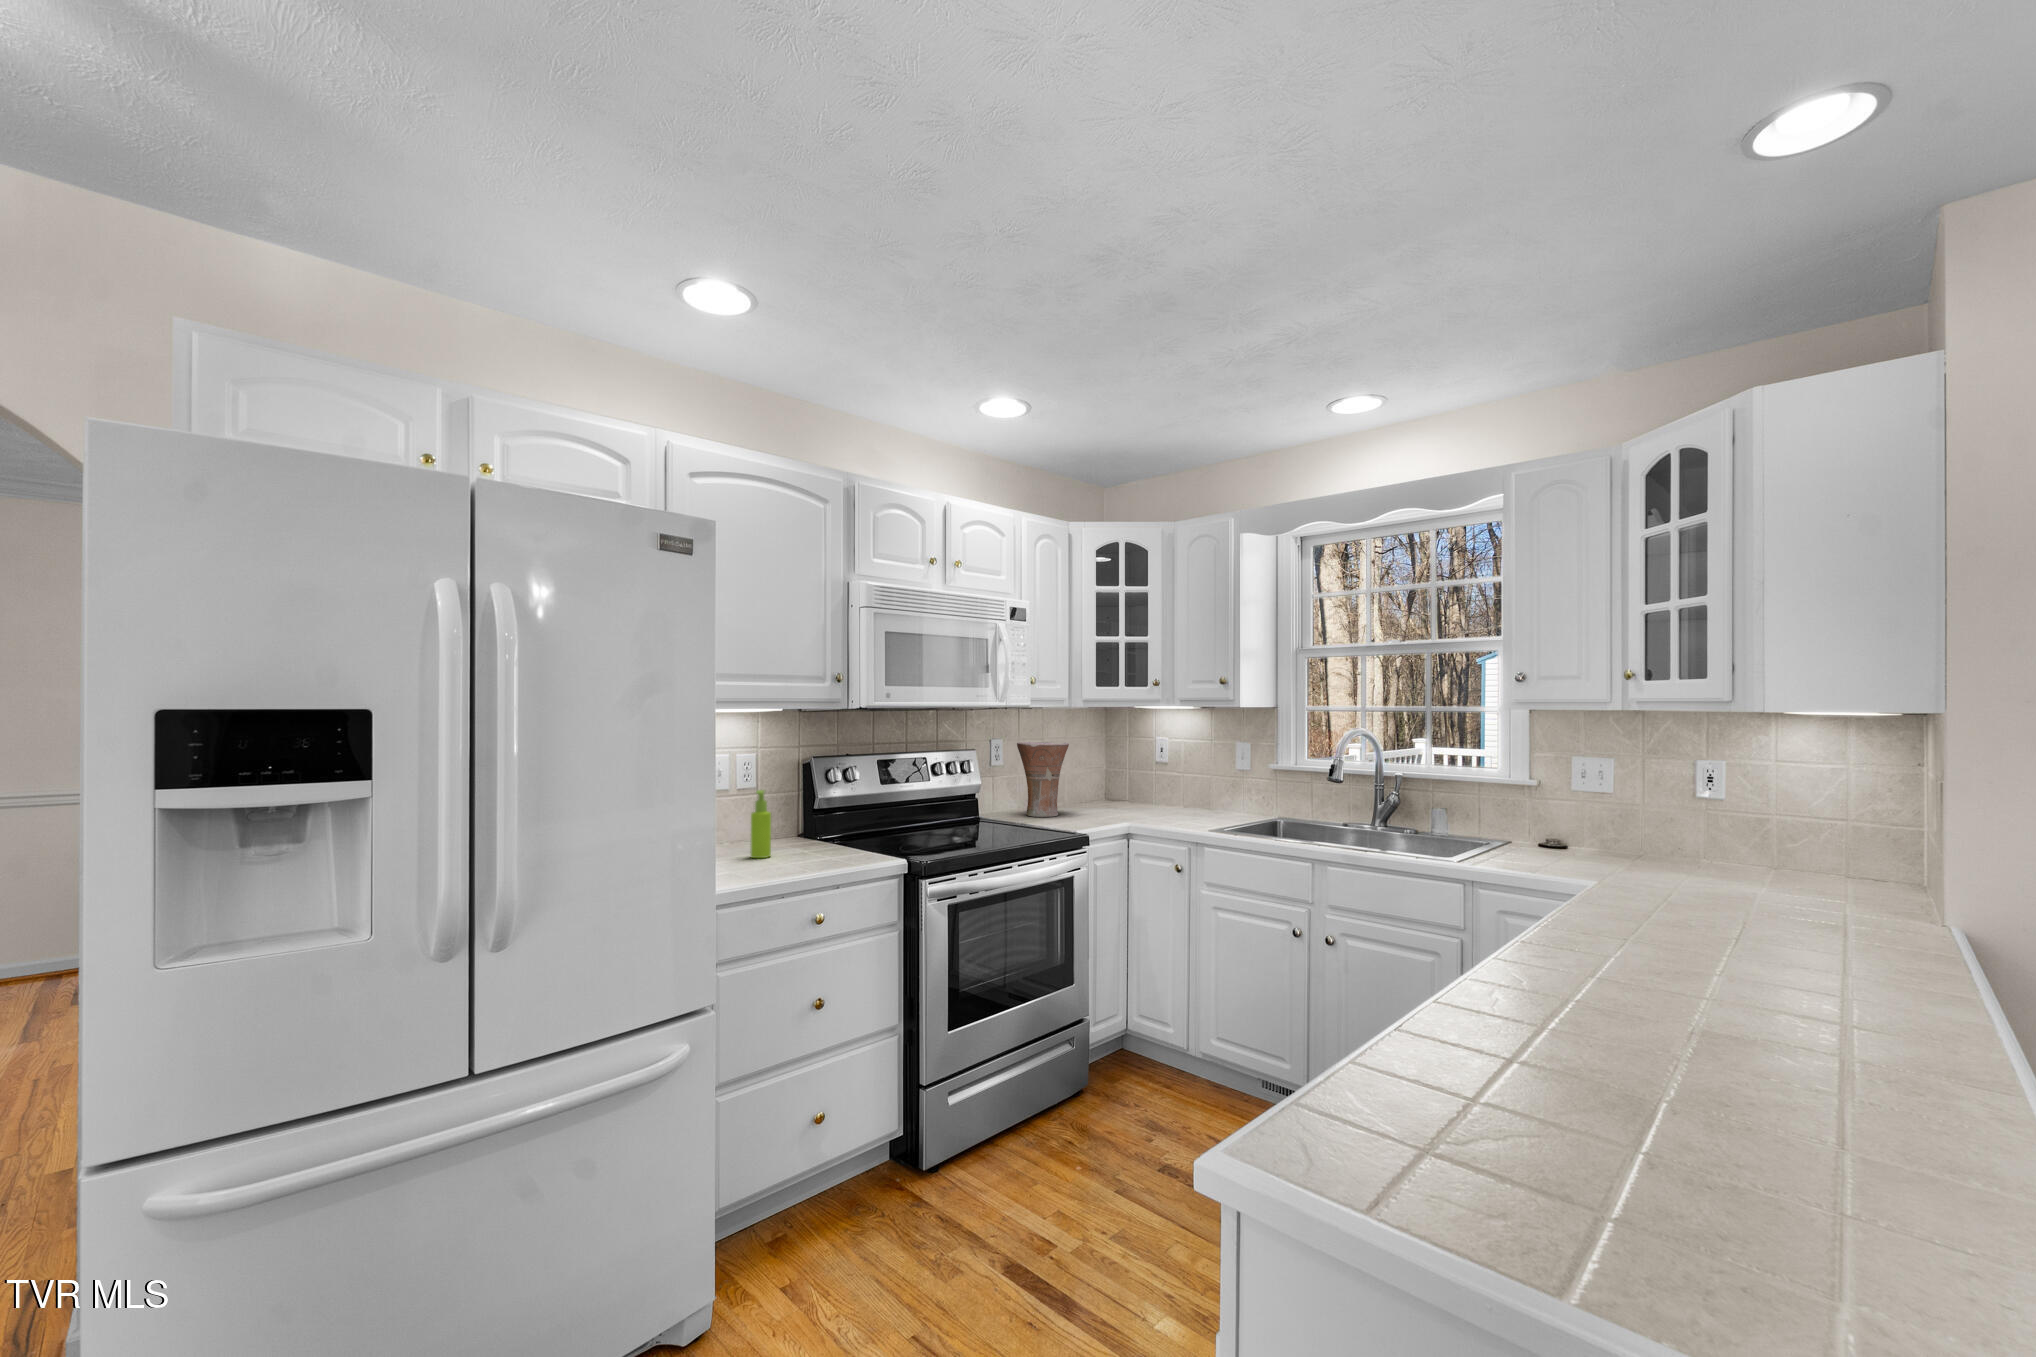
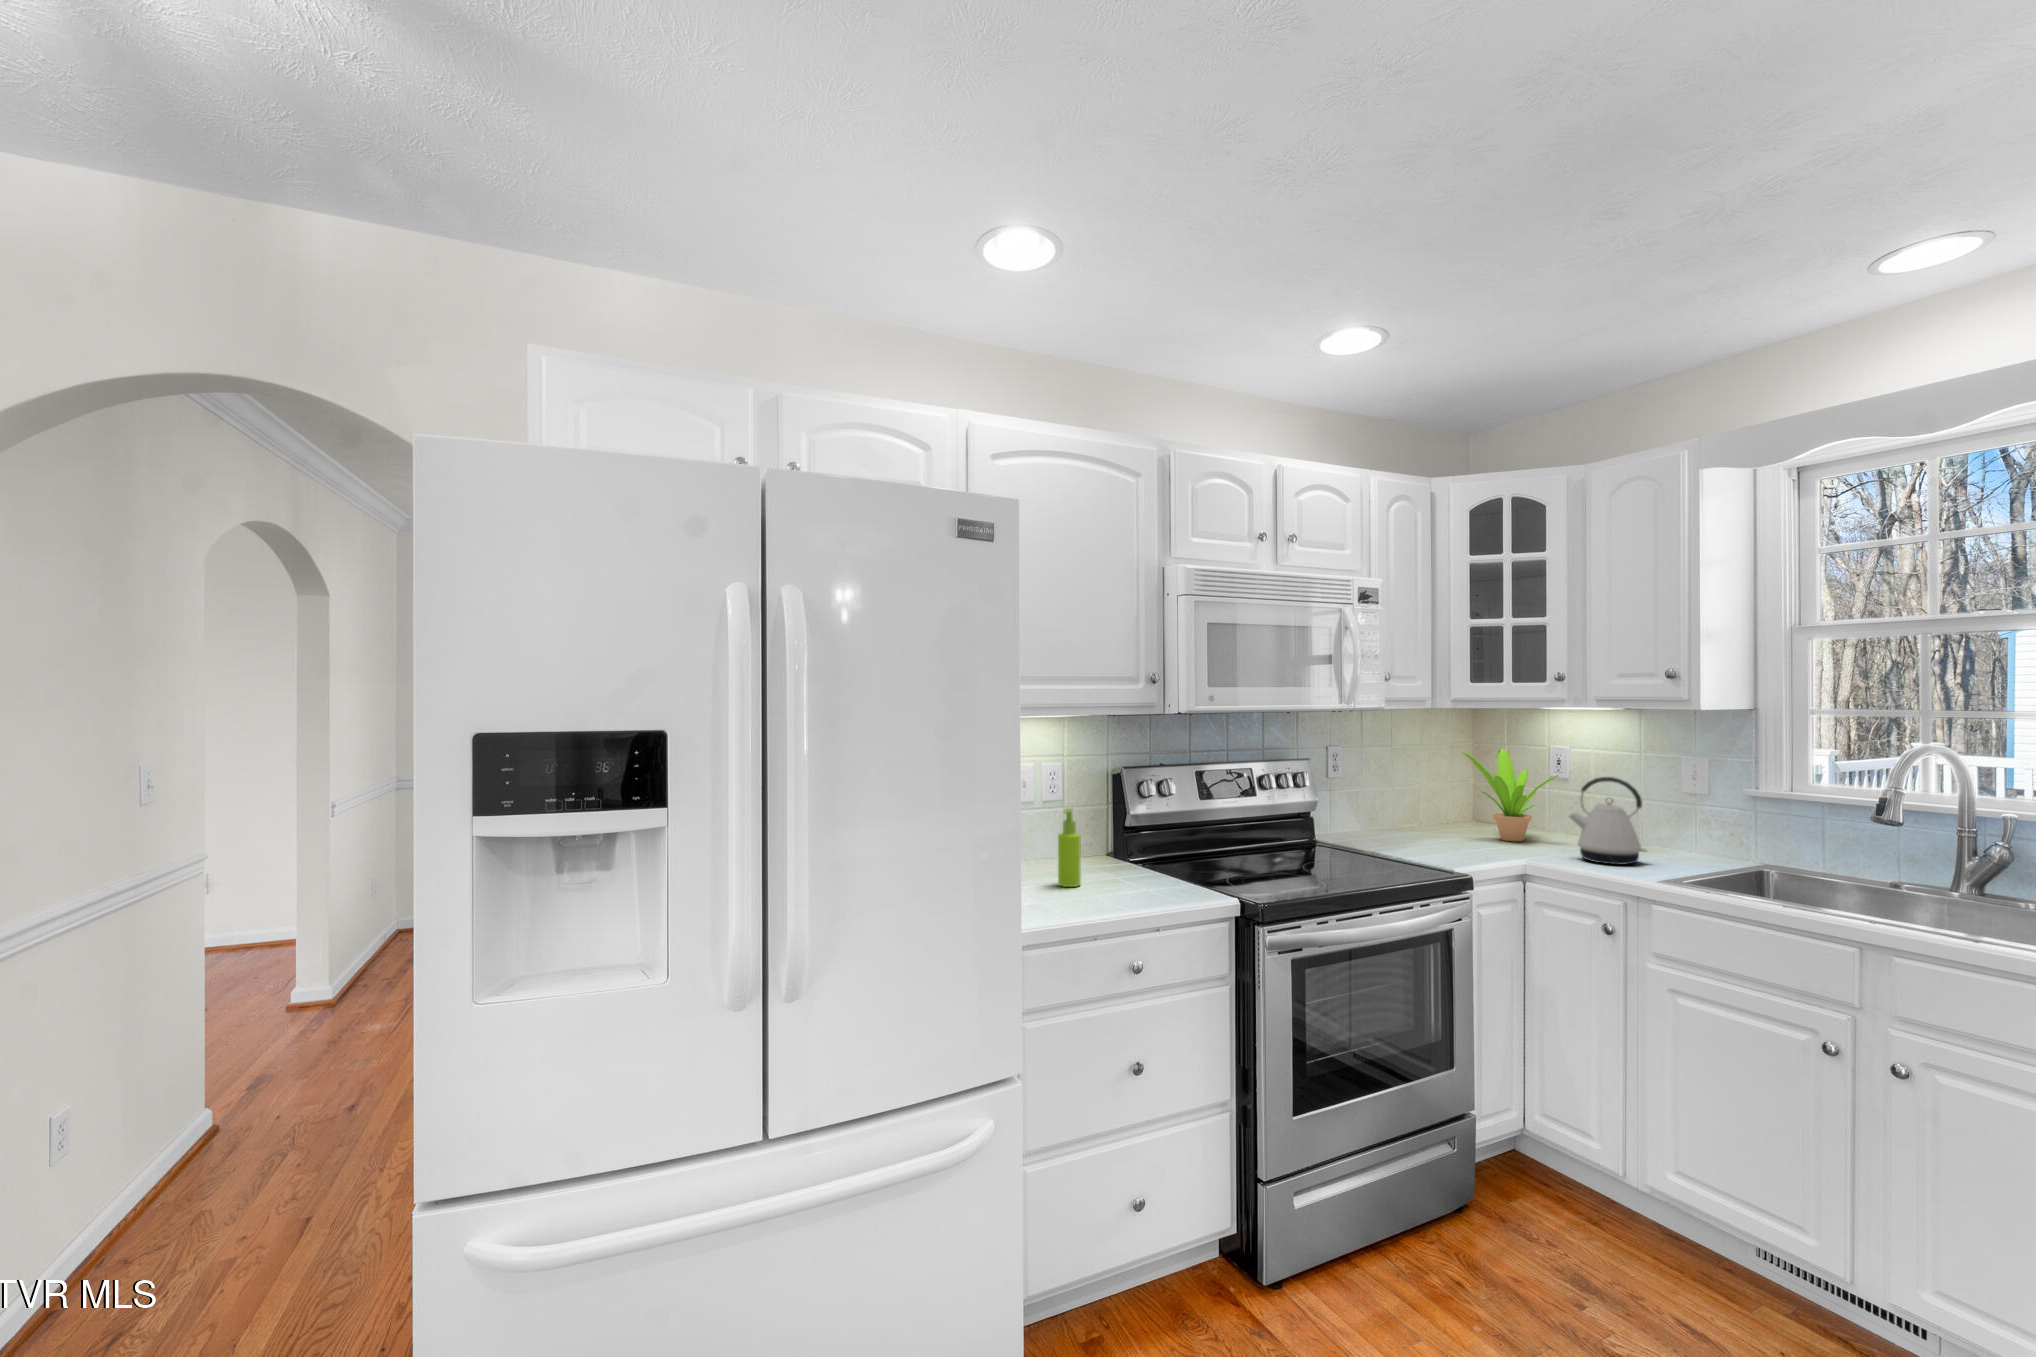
potted plant: none [1089,739,1156,810] -> present [1462,749,1558,841]
vase: present [1017,742,1069,817] -> none [1366,752,1437,846]
kettle: none [1158,756,1209,821] -> present [1568,777,1647,865]

